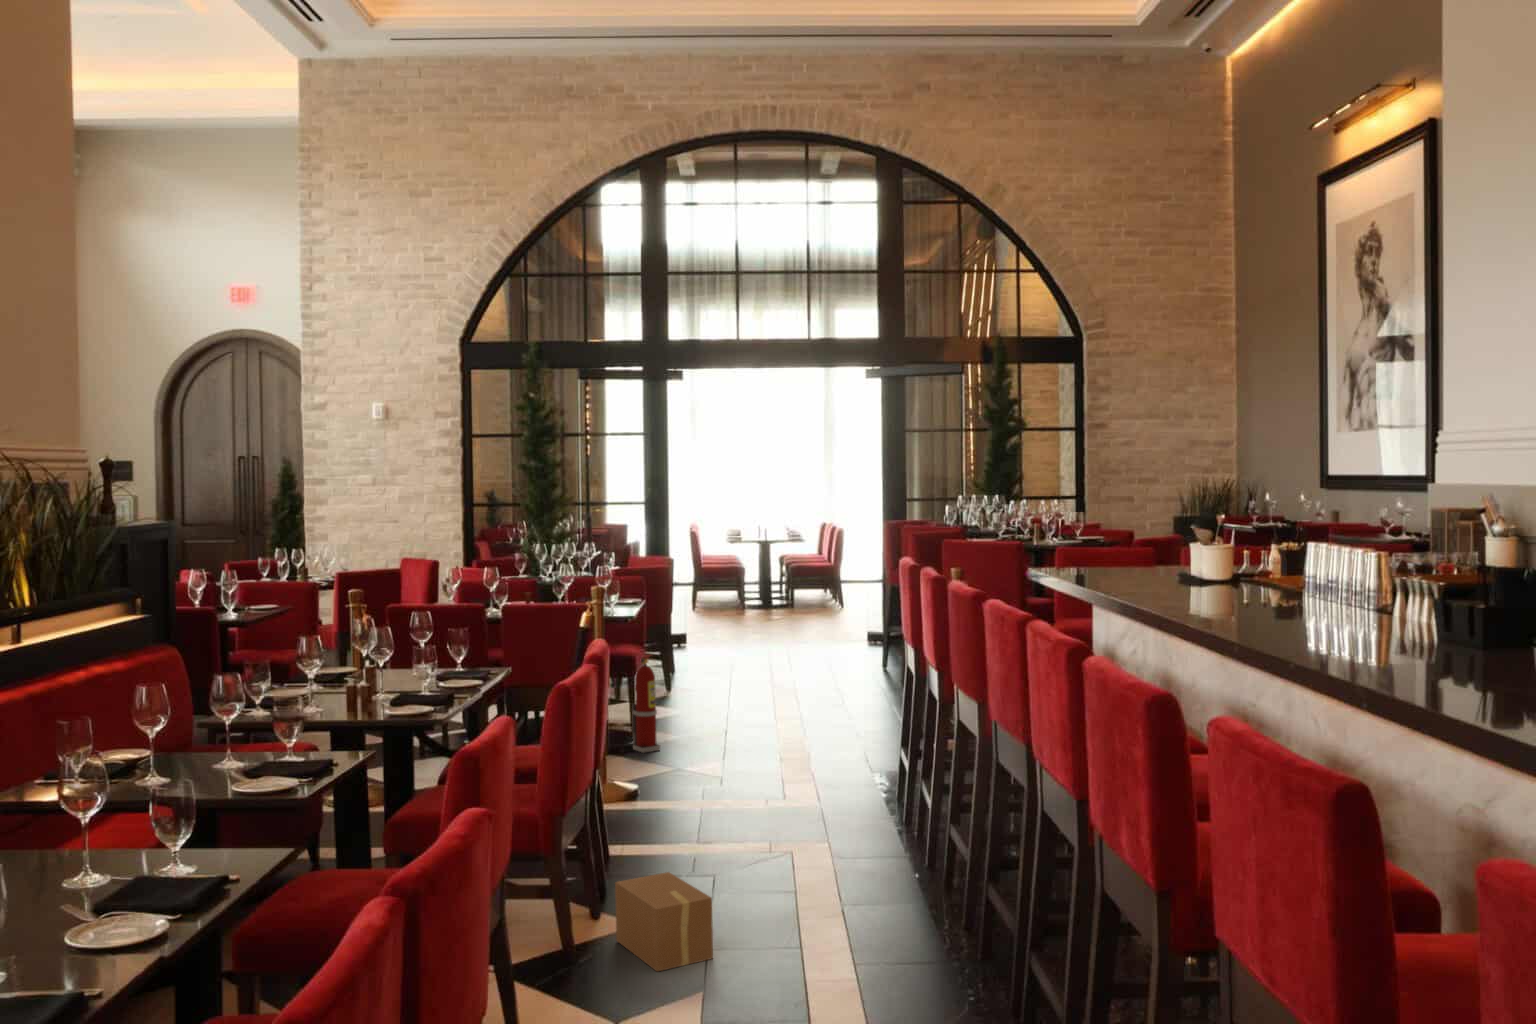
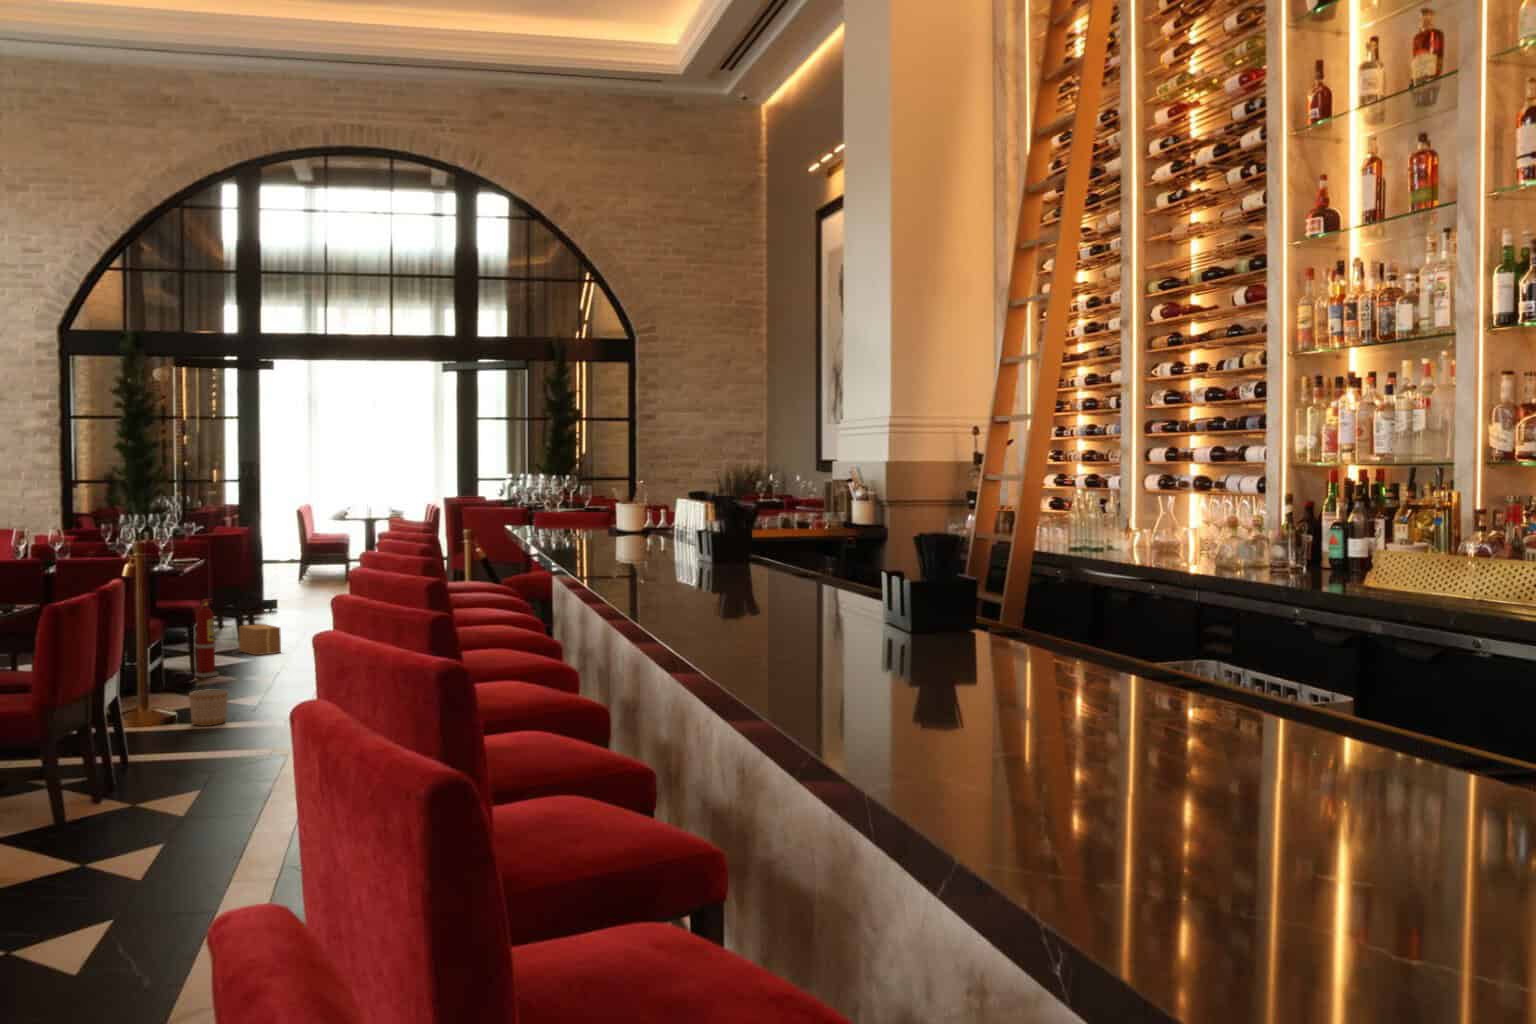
planter: none [656,798,706,851] -> present [189,689,228,726]
cardboard box: present [615,872,713,971] -> present [239,624,281,655]

